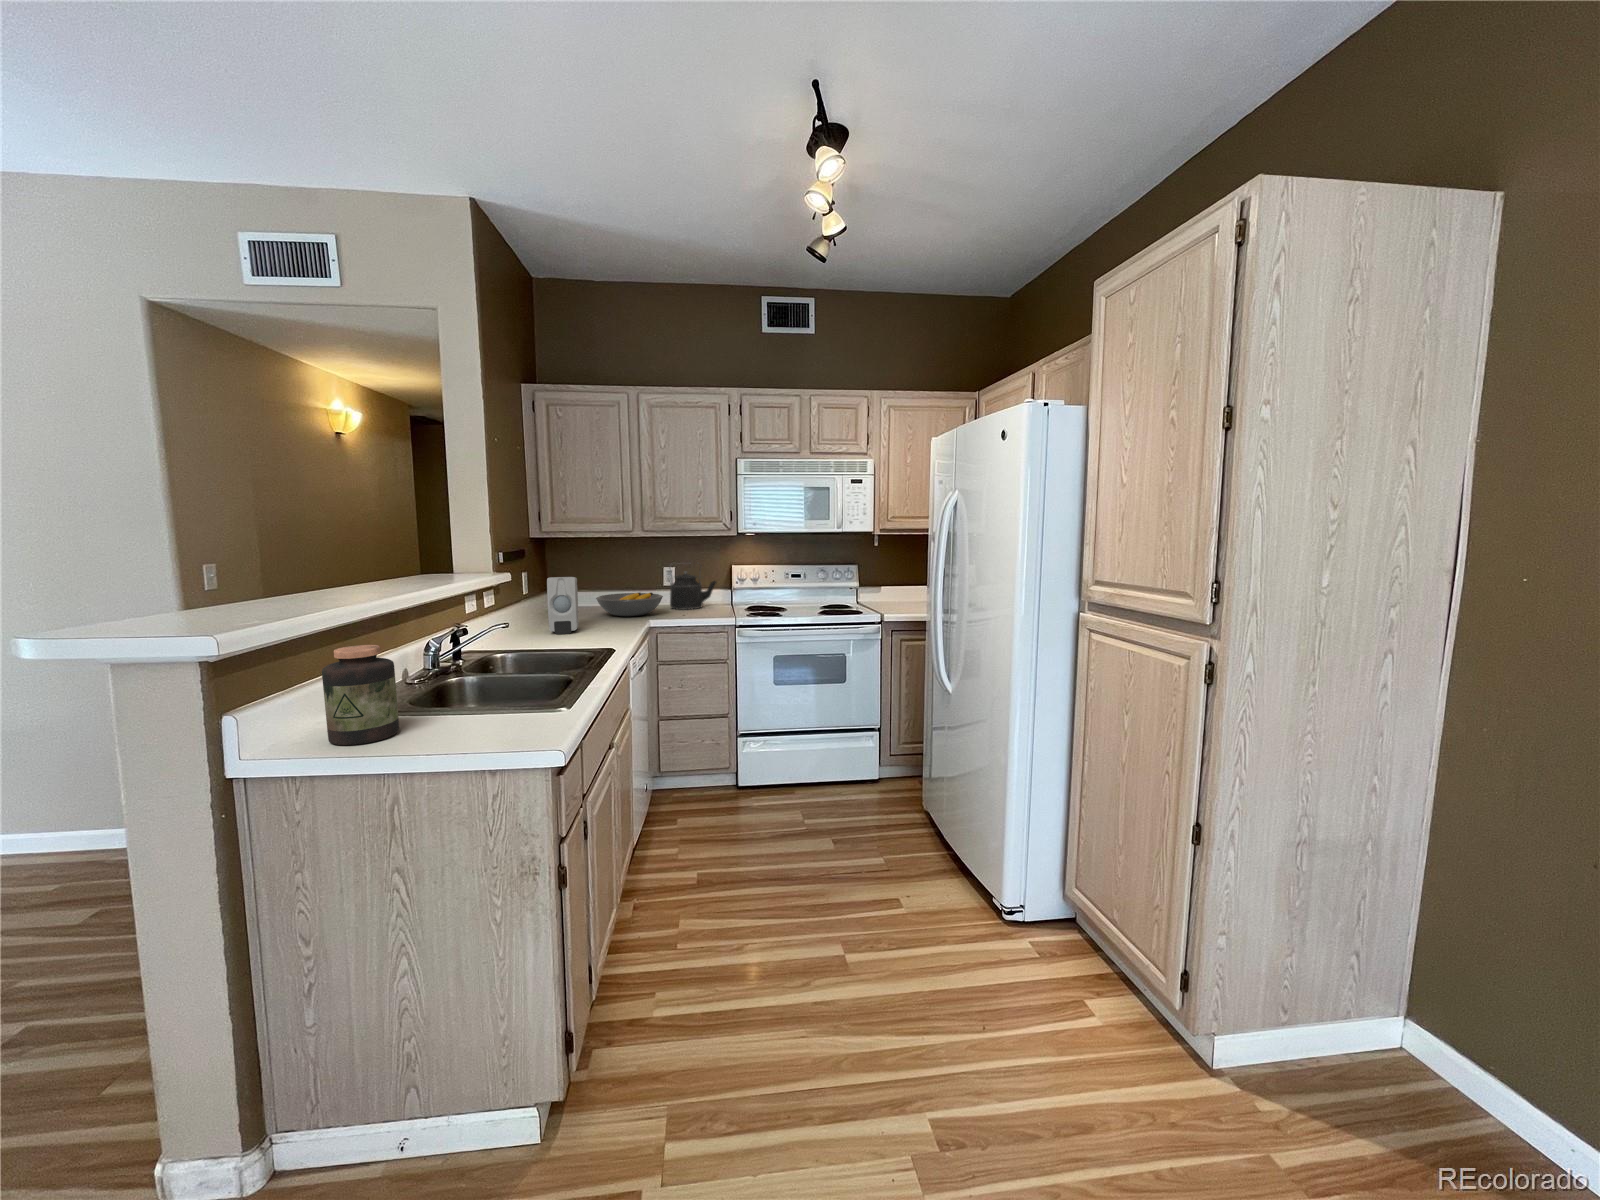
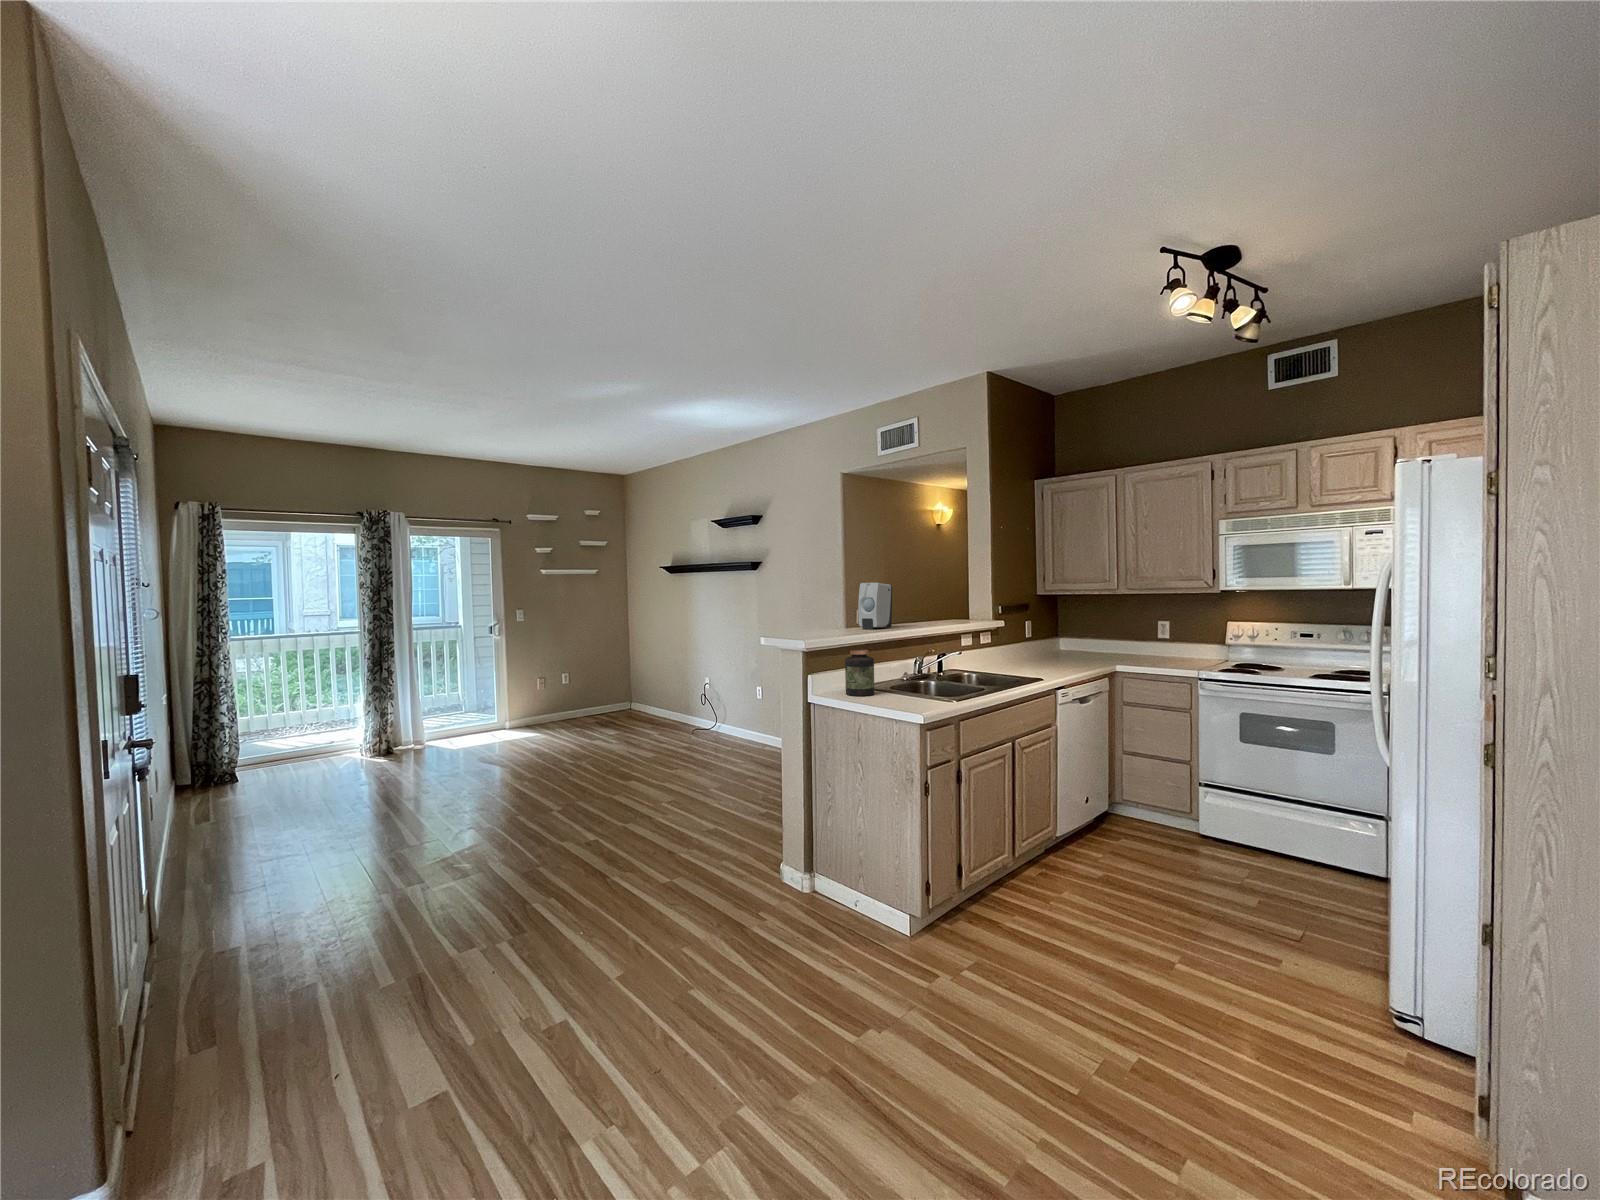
kettle: present [670,563,716,610] -> none [1155,618,1208,662]
soap dispenser: present [547,577,579,634] -> present [858,583,892,629]
fruit bowl: present [596,593,663,616] -> none [1078,642,1138,662]

